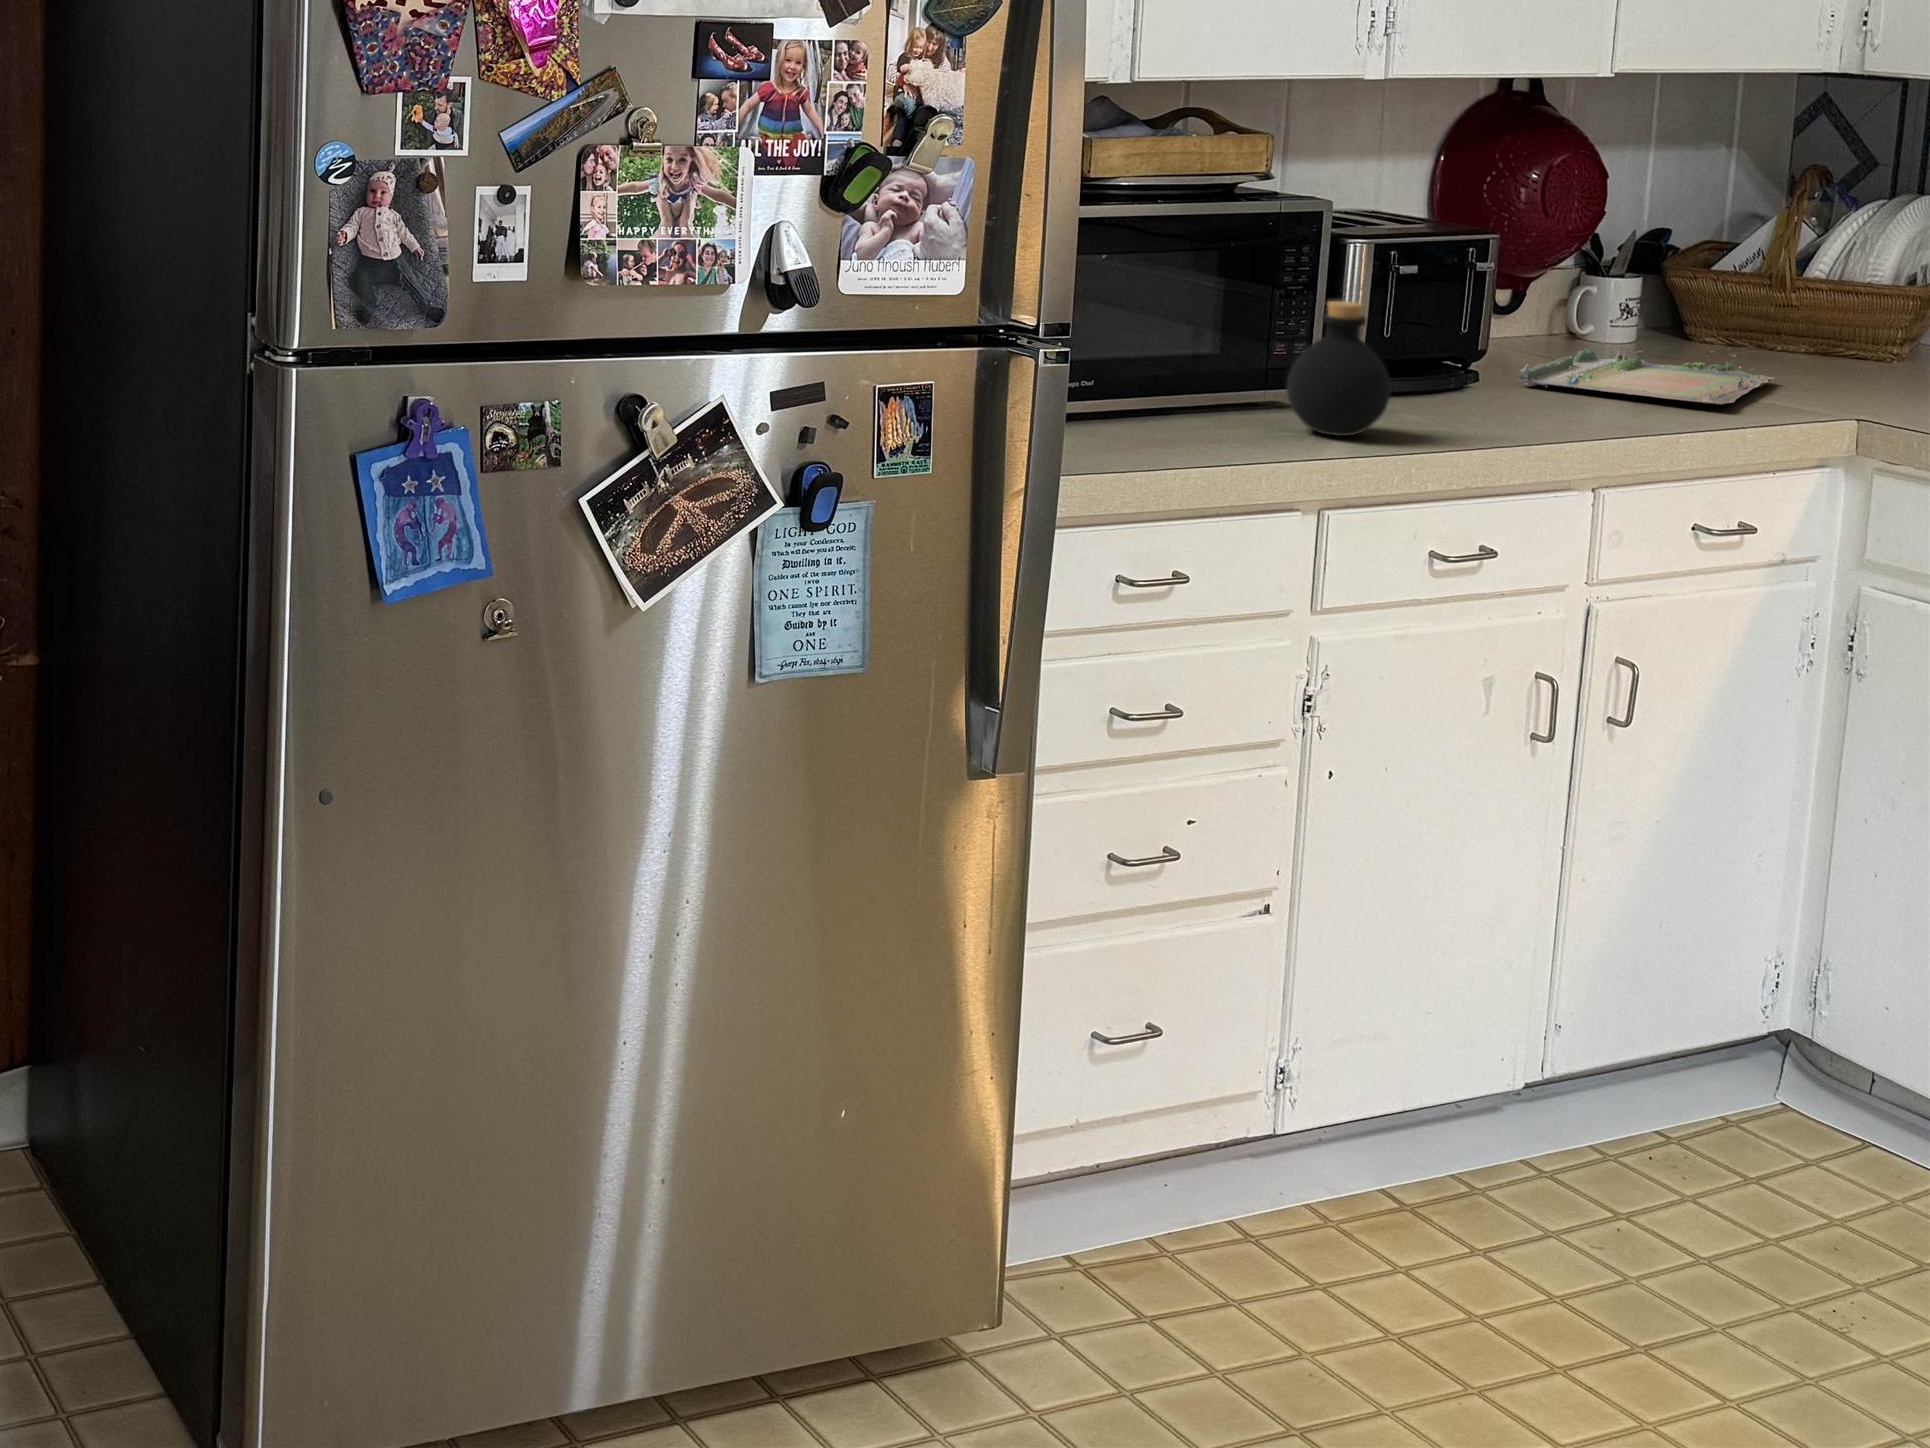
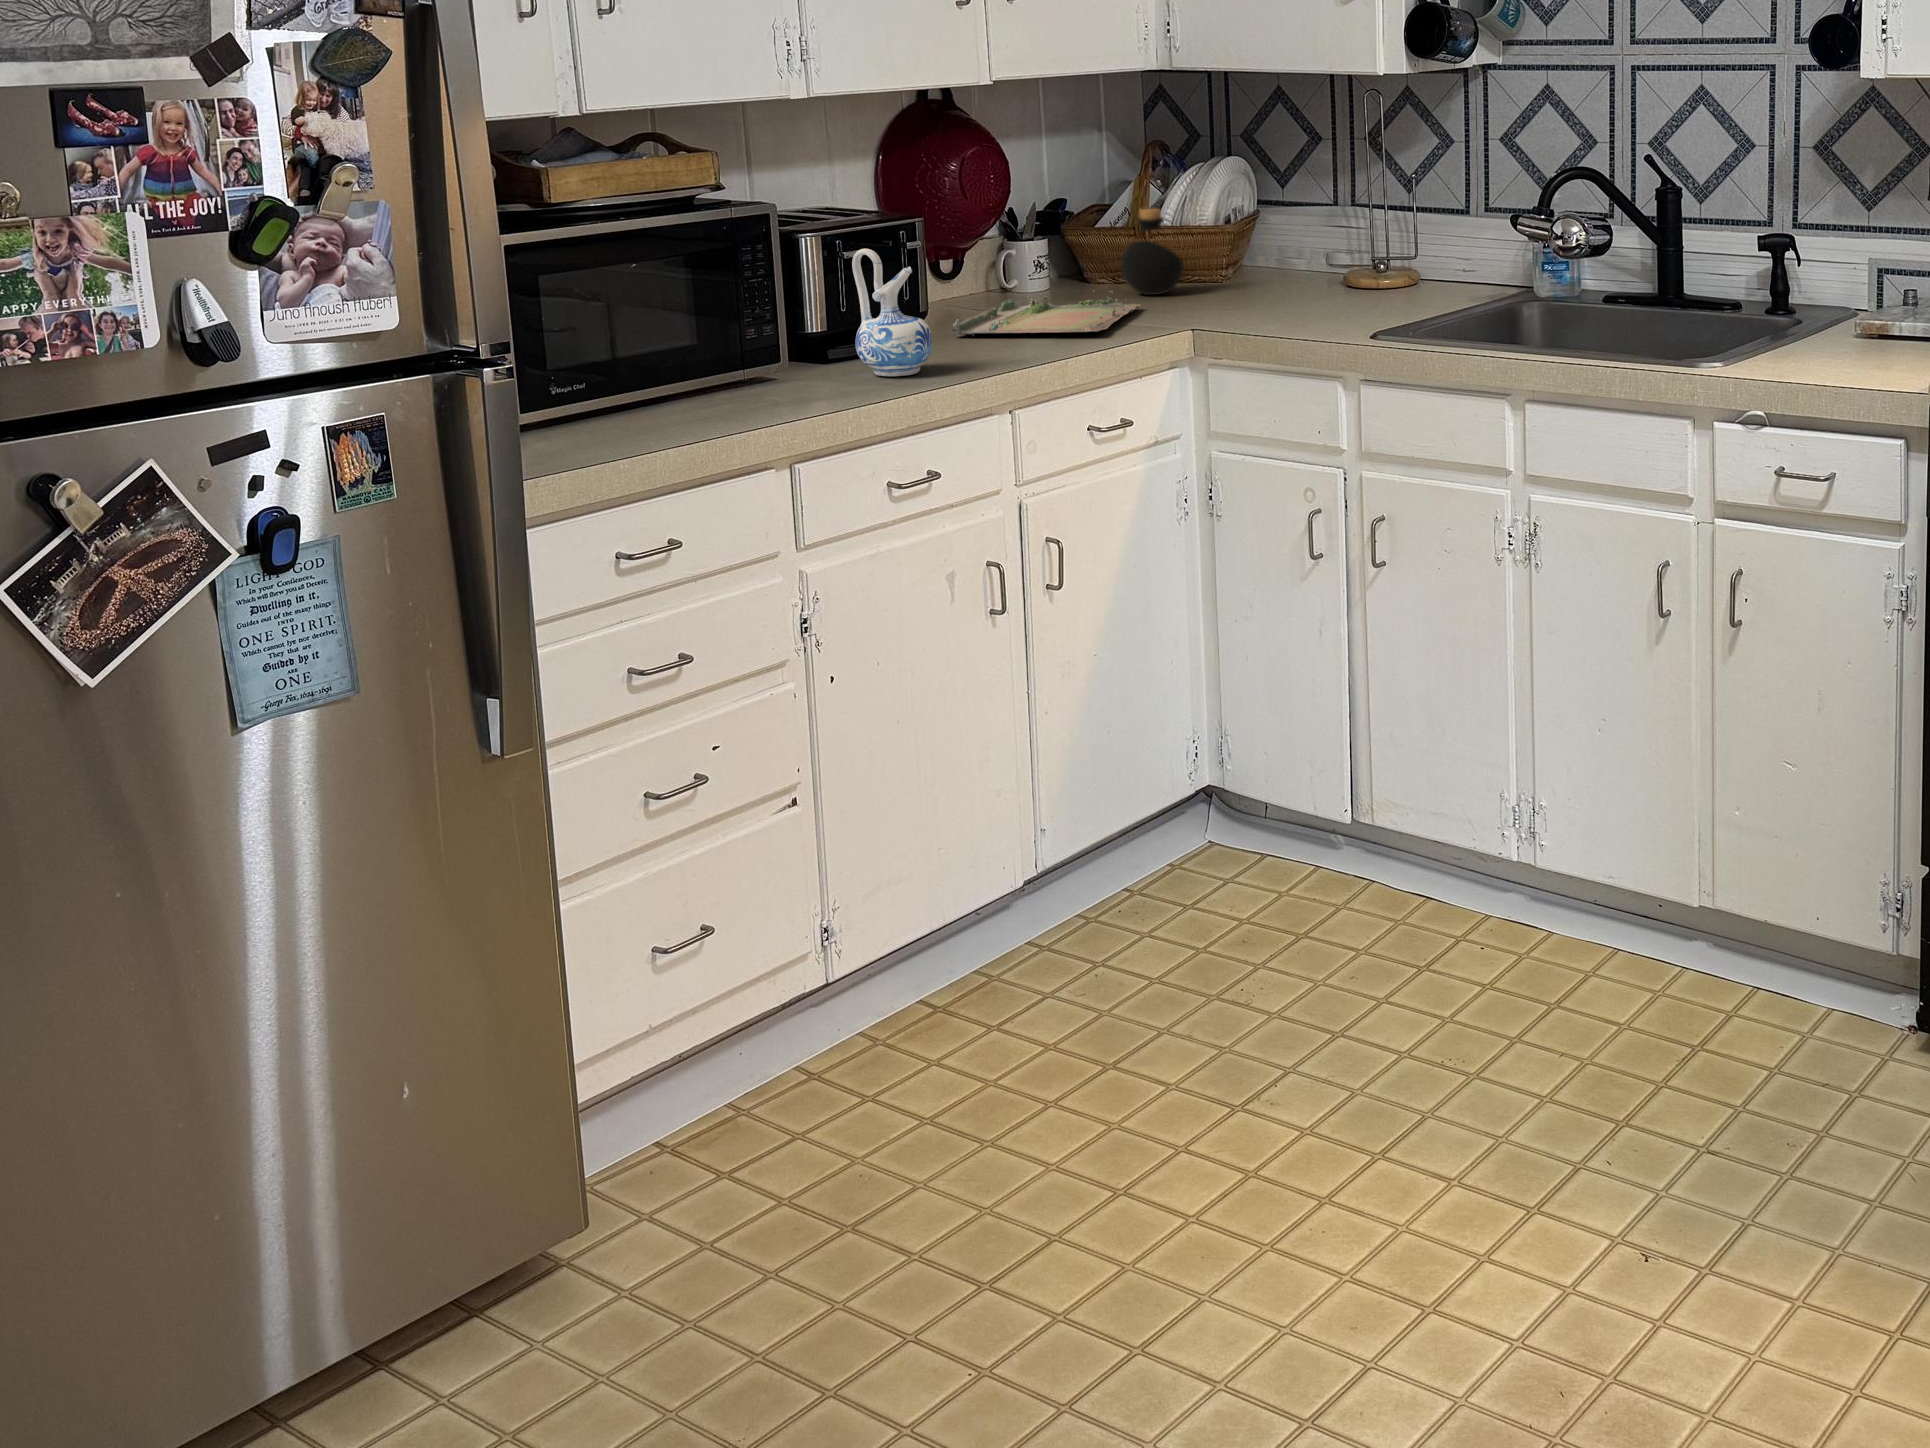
ceramic pitcher: none [1409,266,1508,424] -> present [852,249,932,376]
bottle: present [1287,301,1391,436] -> present [1121,209,1184,295]

